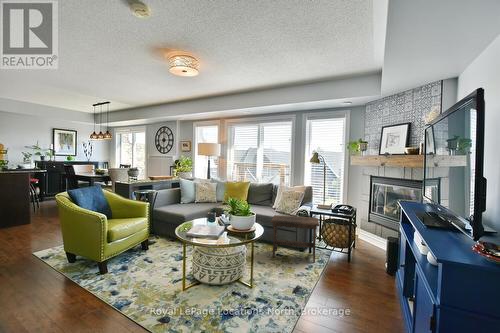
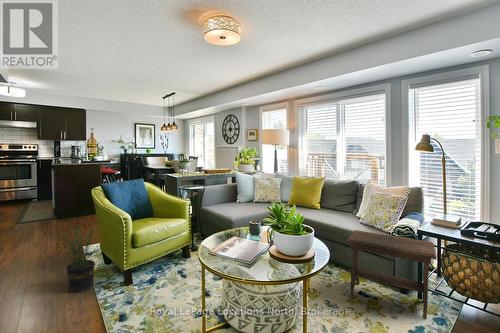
potted plant: none [40,219,78,285] -> present [66,223,98,292]

